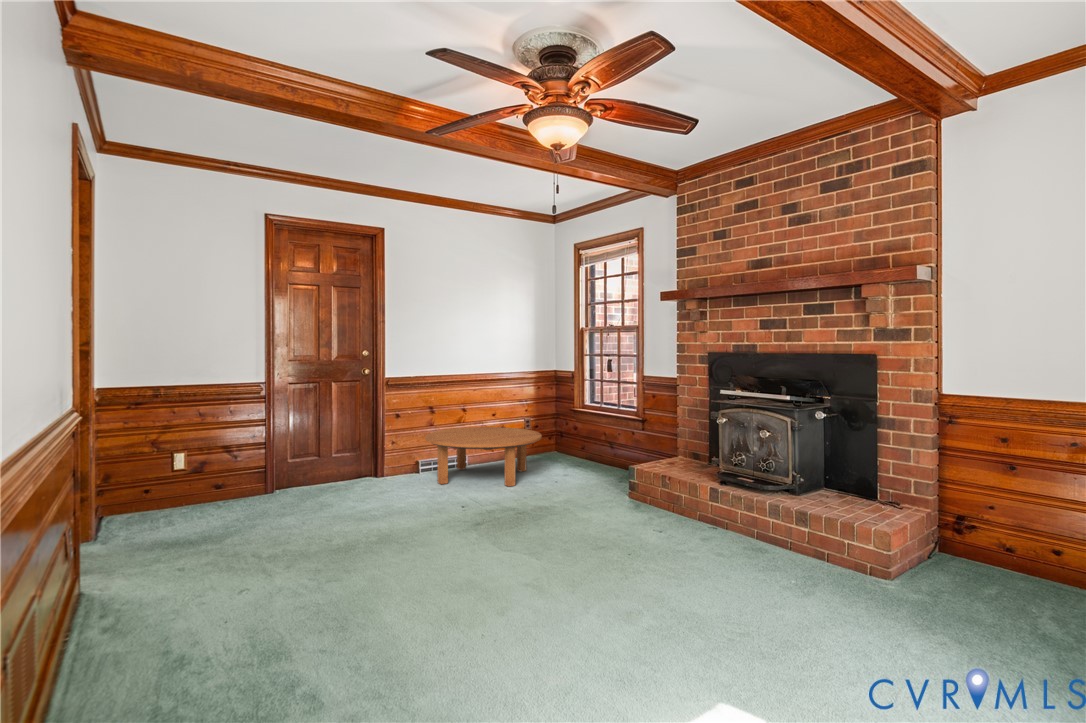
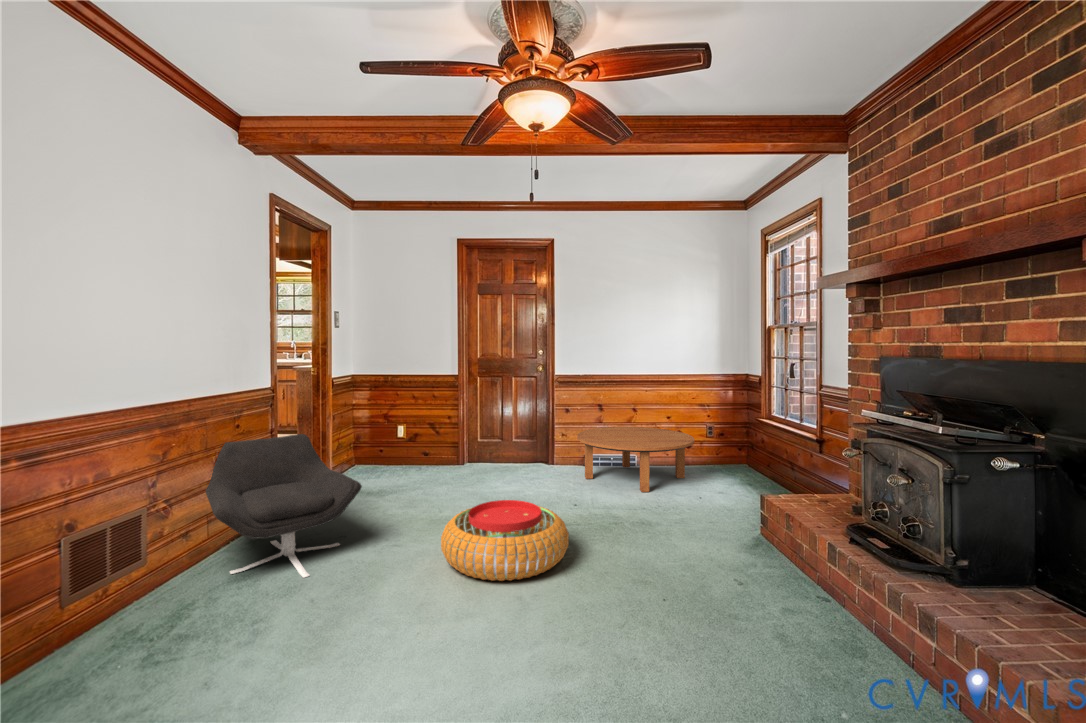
lounge chair: none [76,461,308,655] -> present [206,434,362,578]
pouf: none [409,501,539,577] -> present [441,500,569,581]

